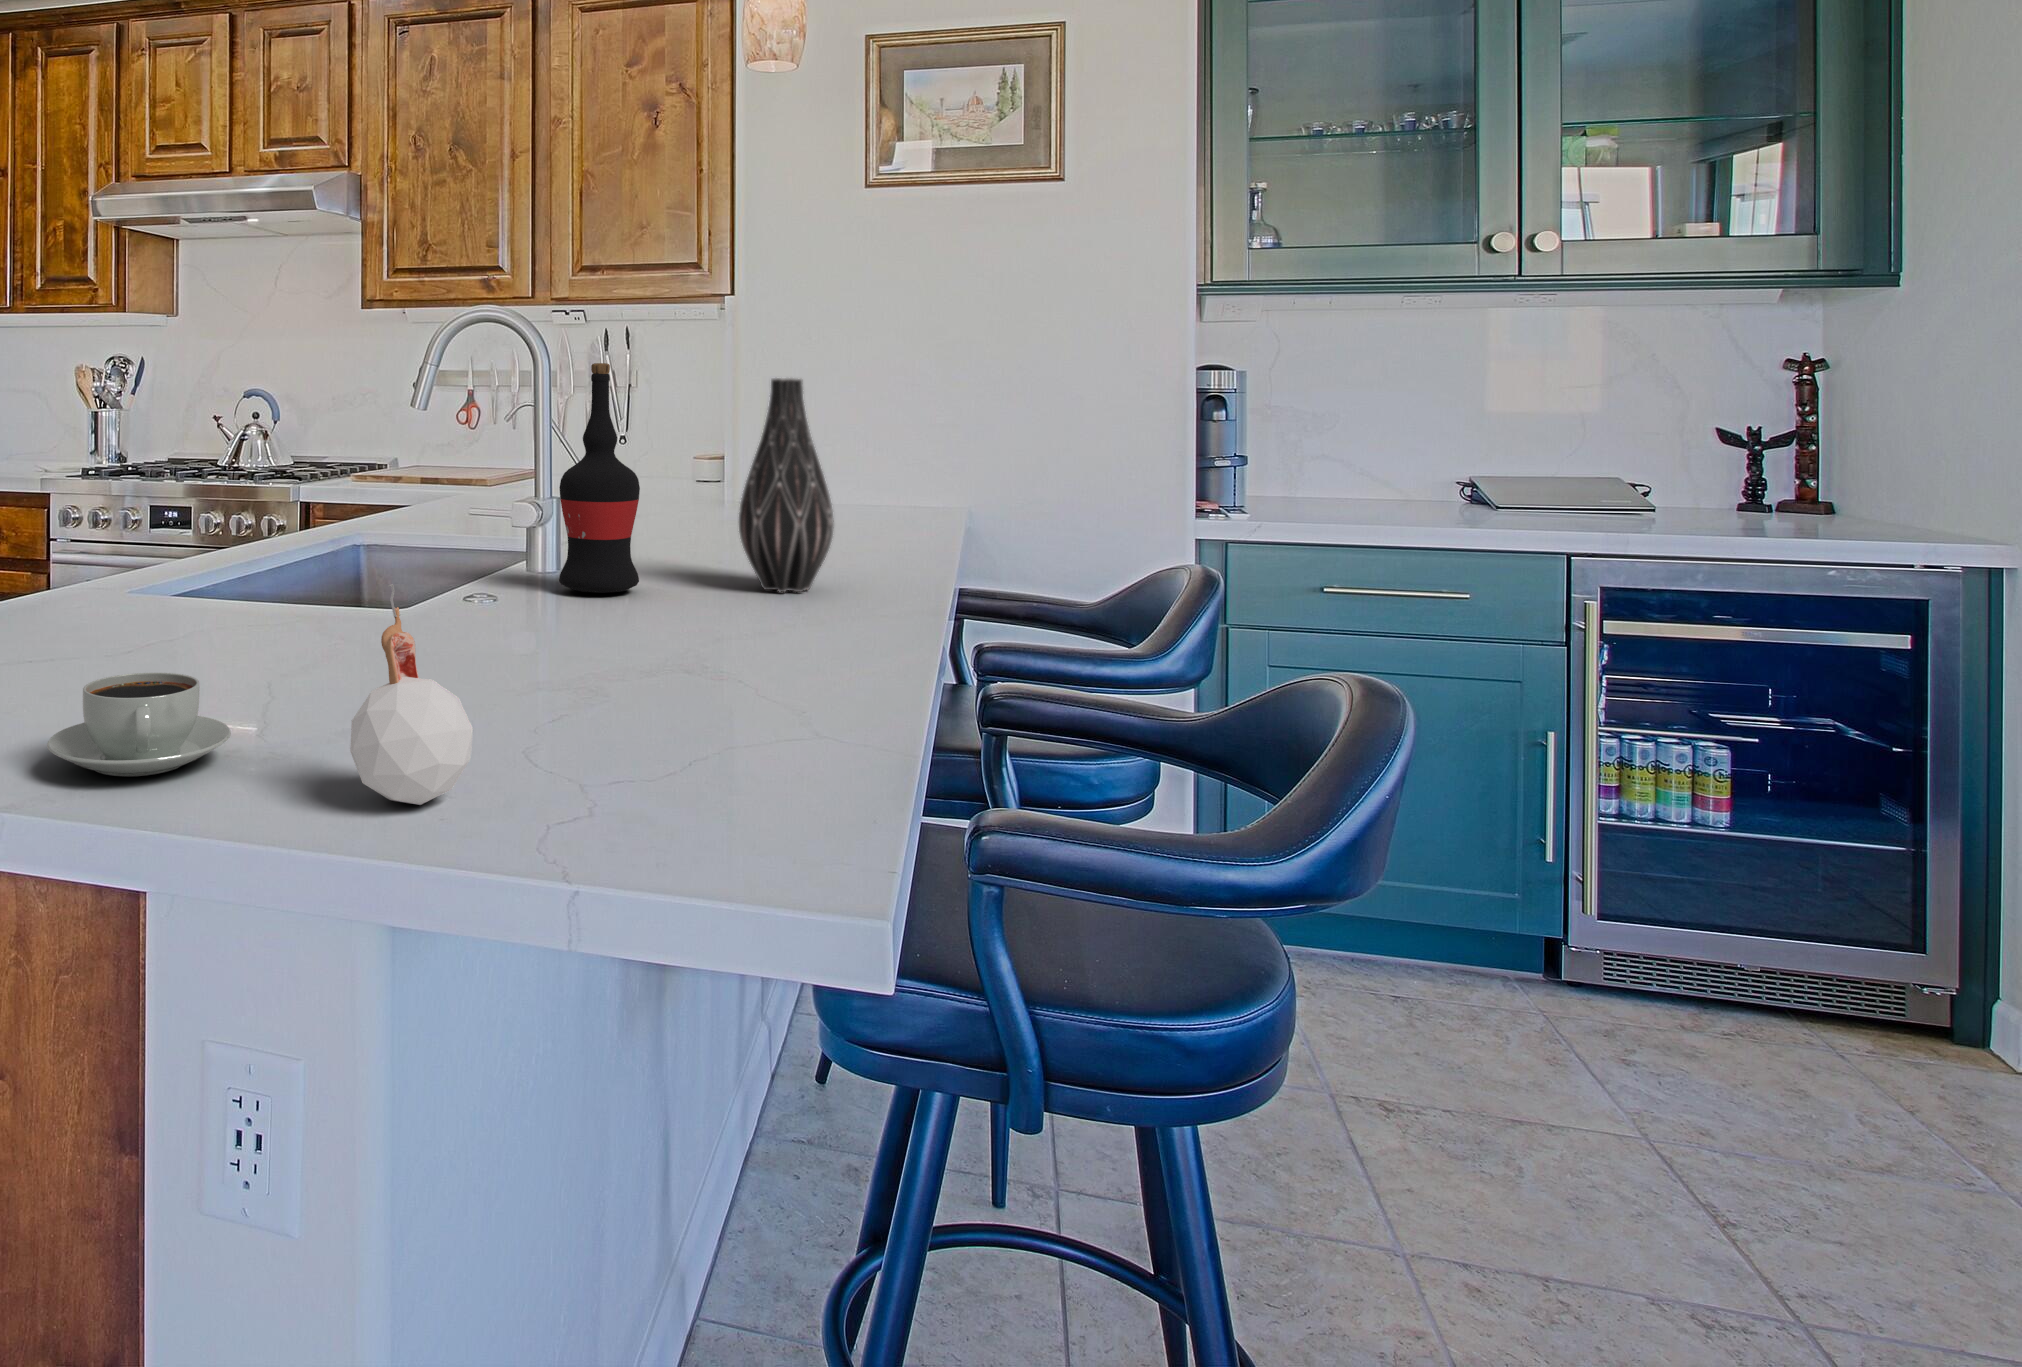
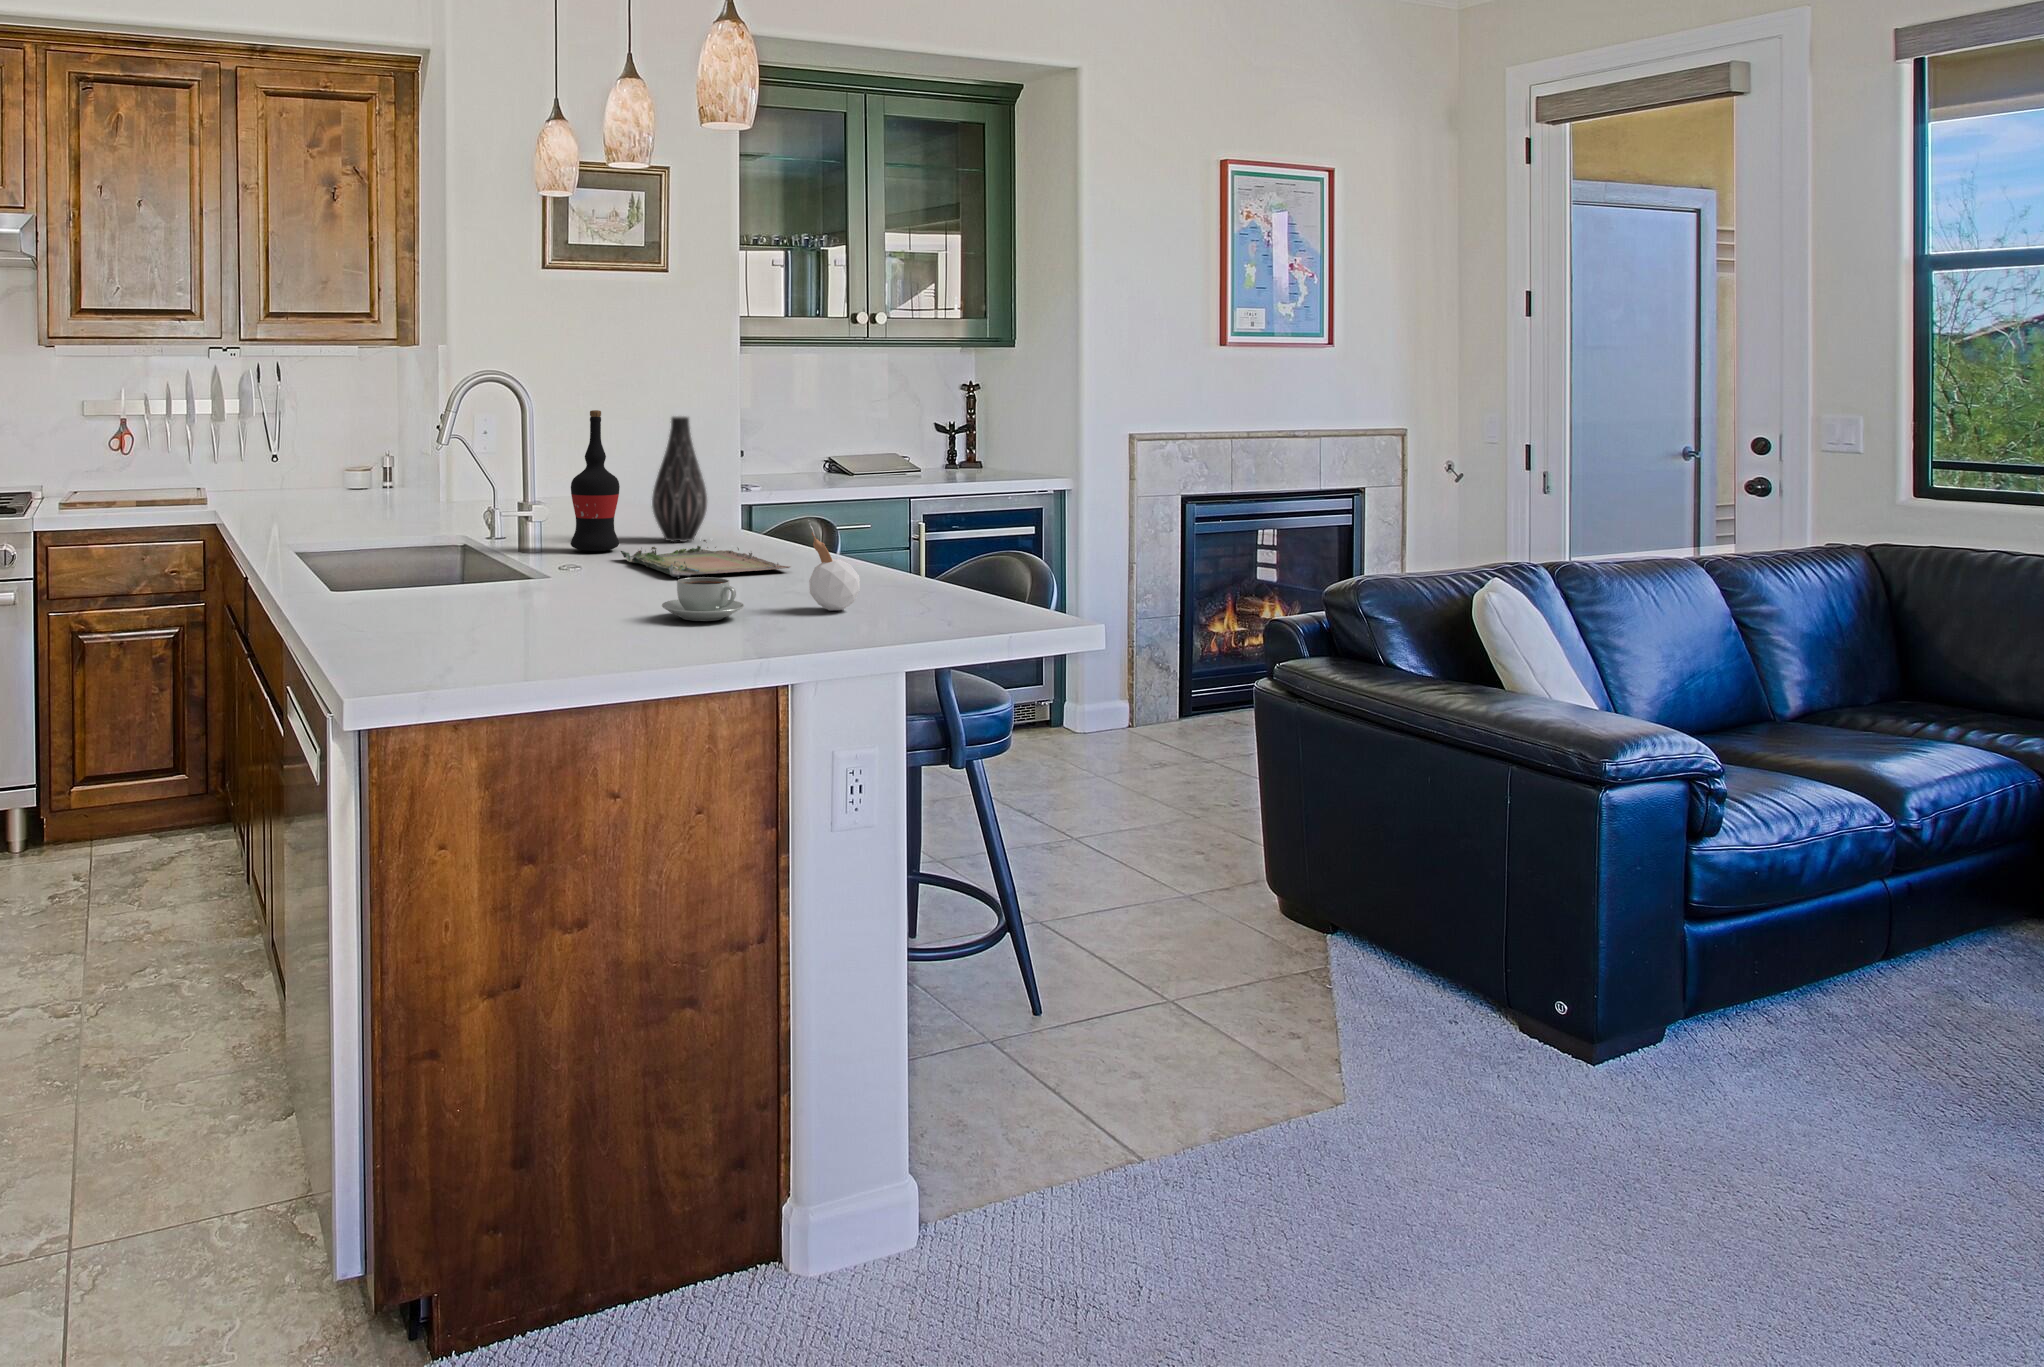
tray: none [472,587,757,671] -> present [620,540,790,578]

